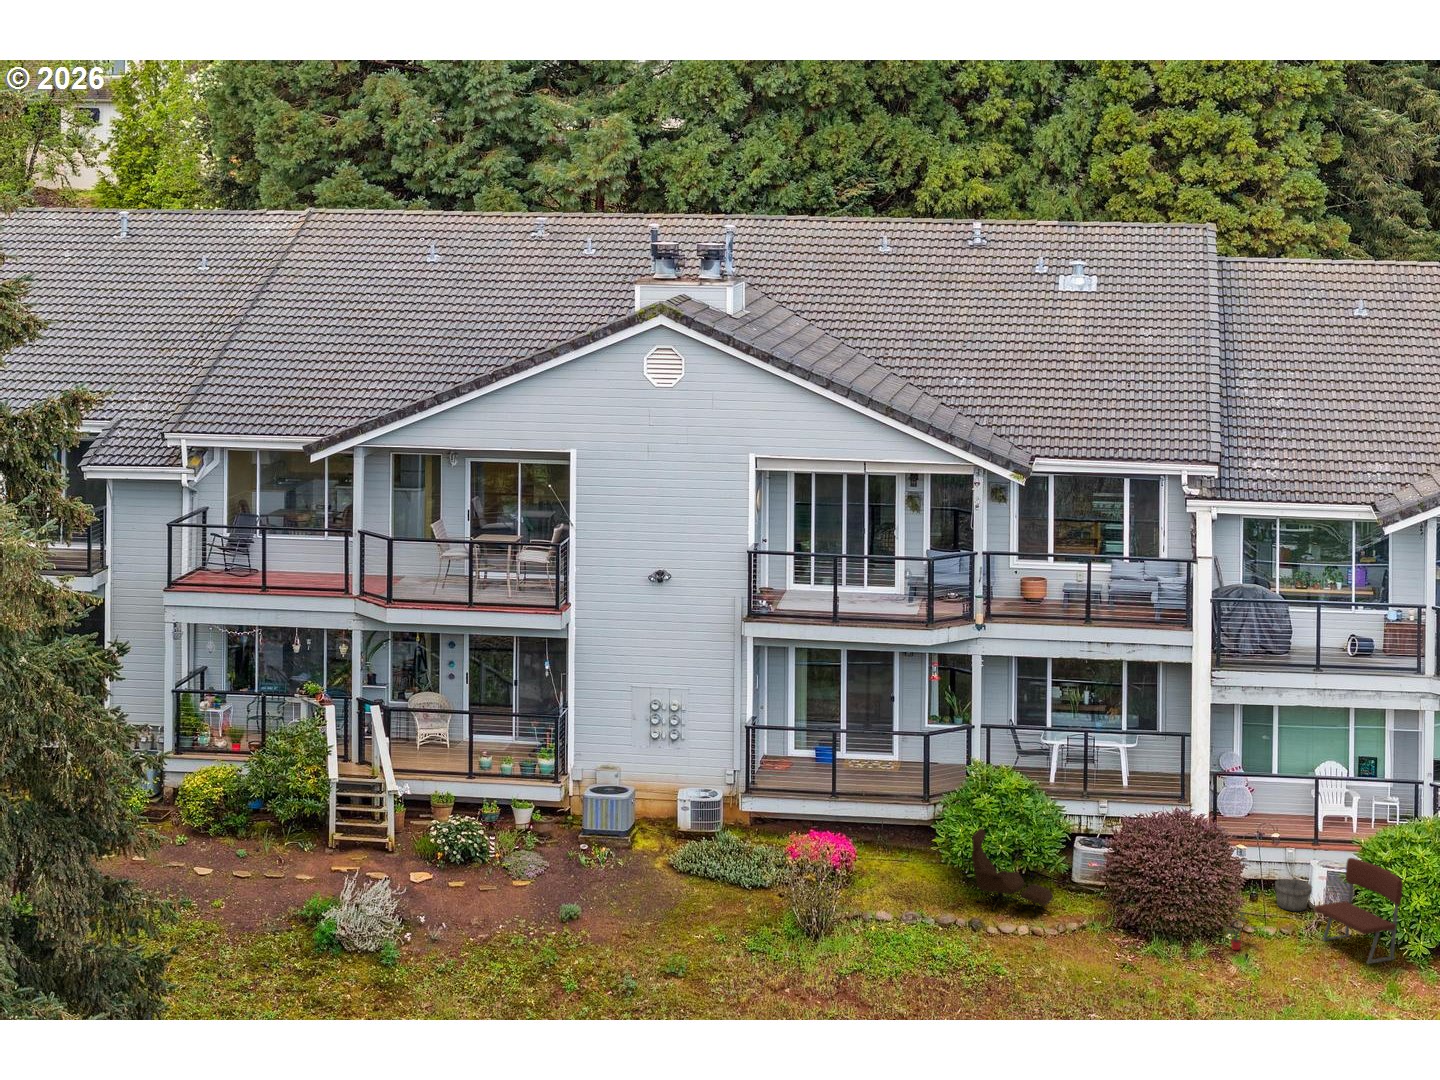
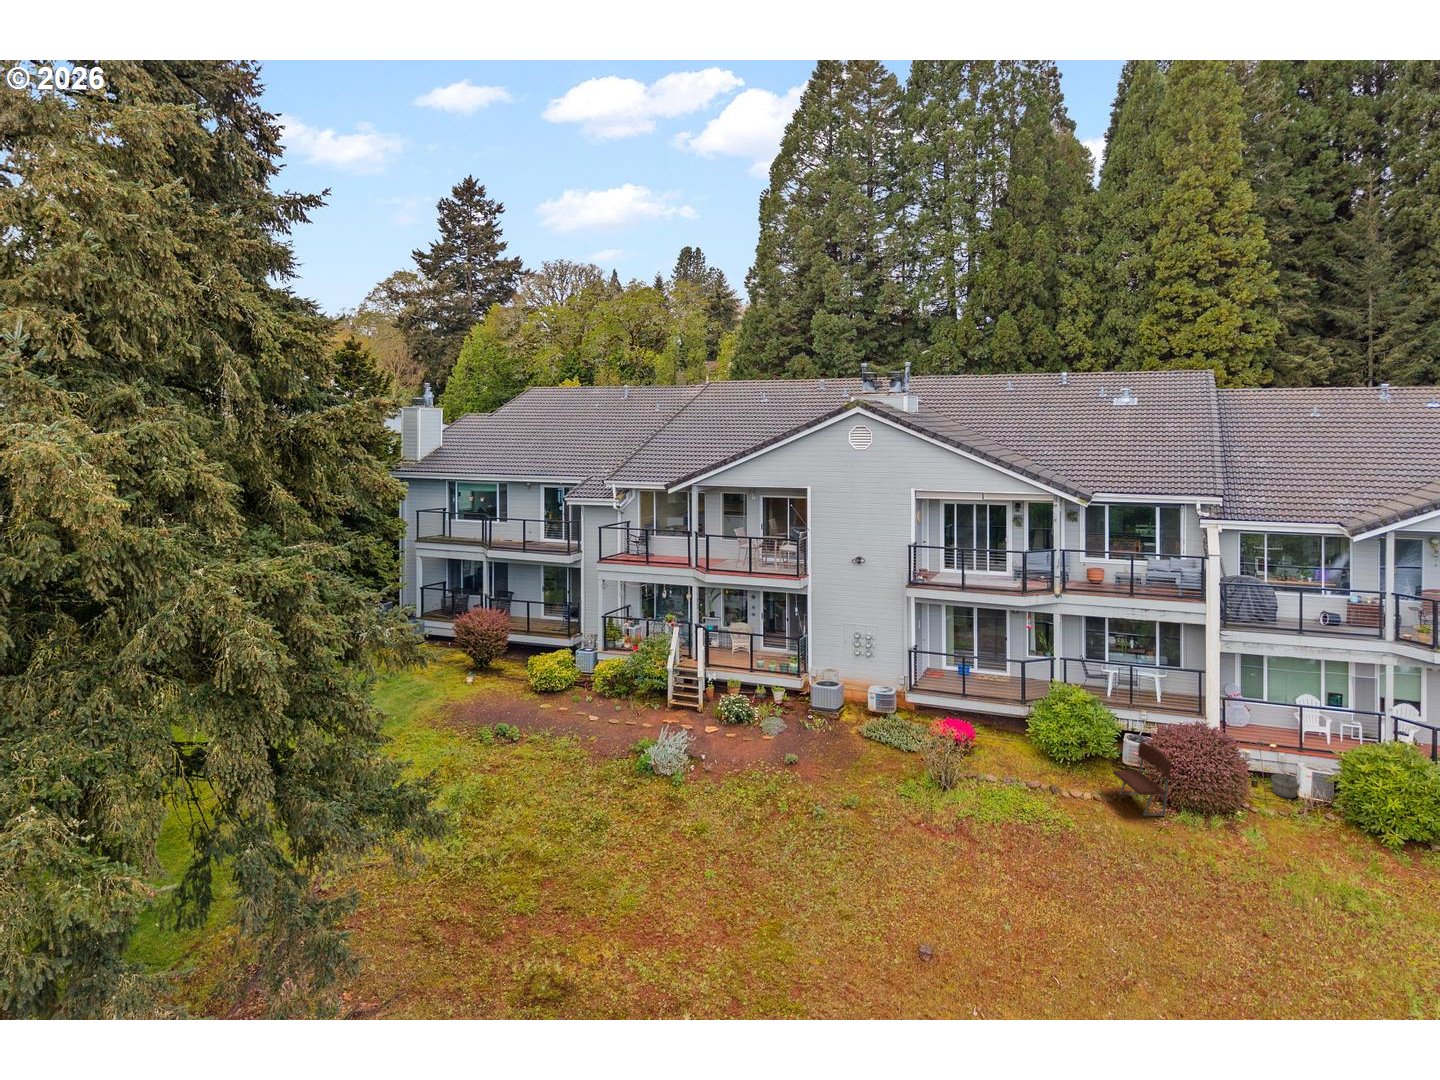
lounge chair: present [972,829,1053,915] -> none [1052,724,1108,786]
bench: present [1314,858,1403,964] -> present [1113,742,1172,816]
potted plant: present [1223,911,1255,950] -> none [1237,798,1264,826]

